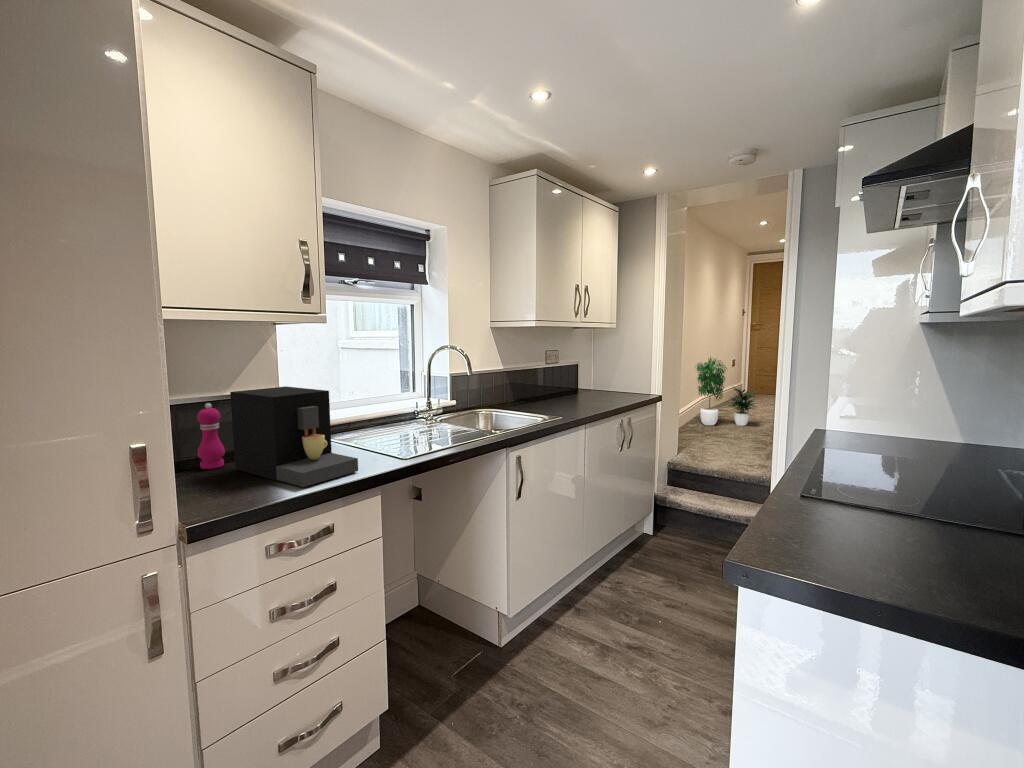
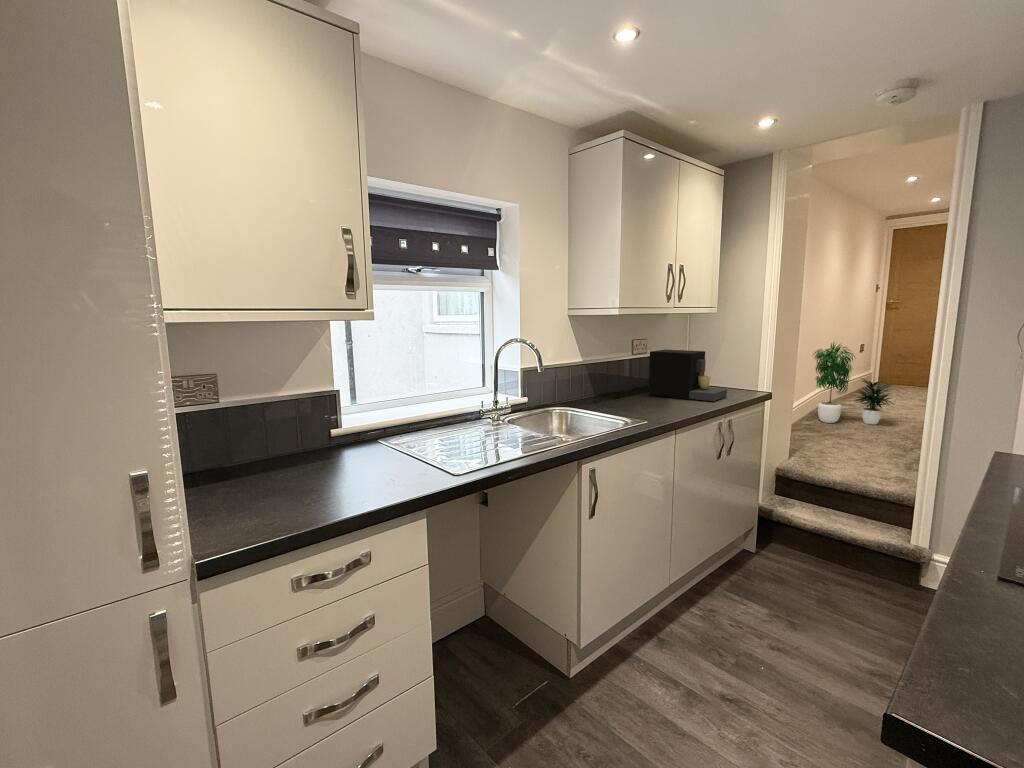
coffee maker: present [230,386,358,487] -> present [649,349,727,401]
pepper mill: present [197,403,225,469] -> none [245,407,274,477]

